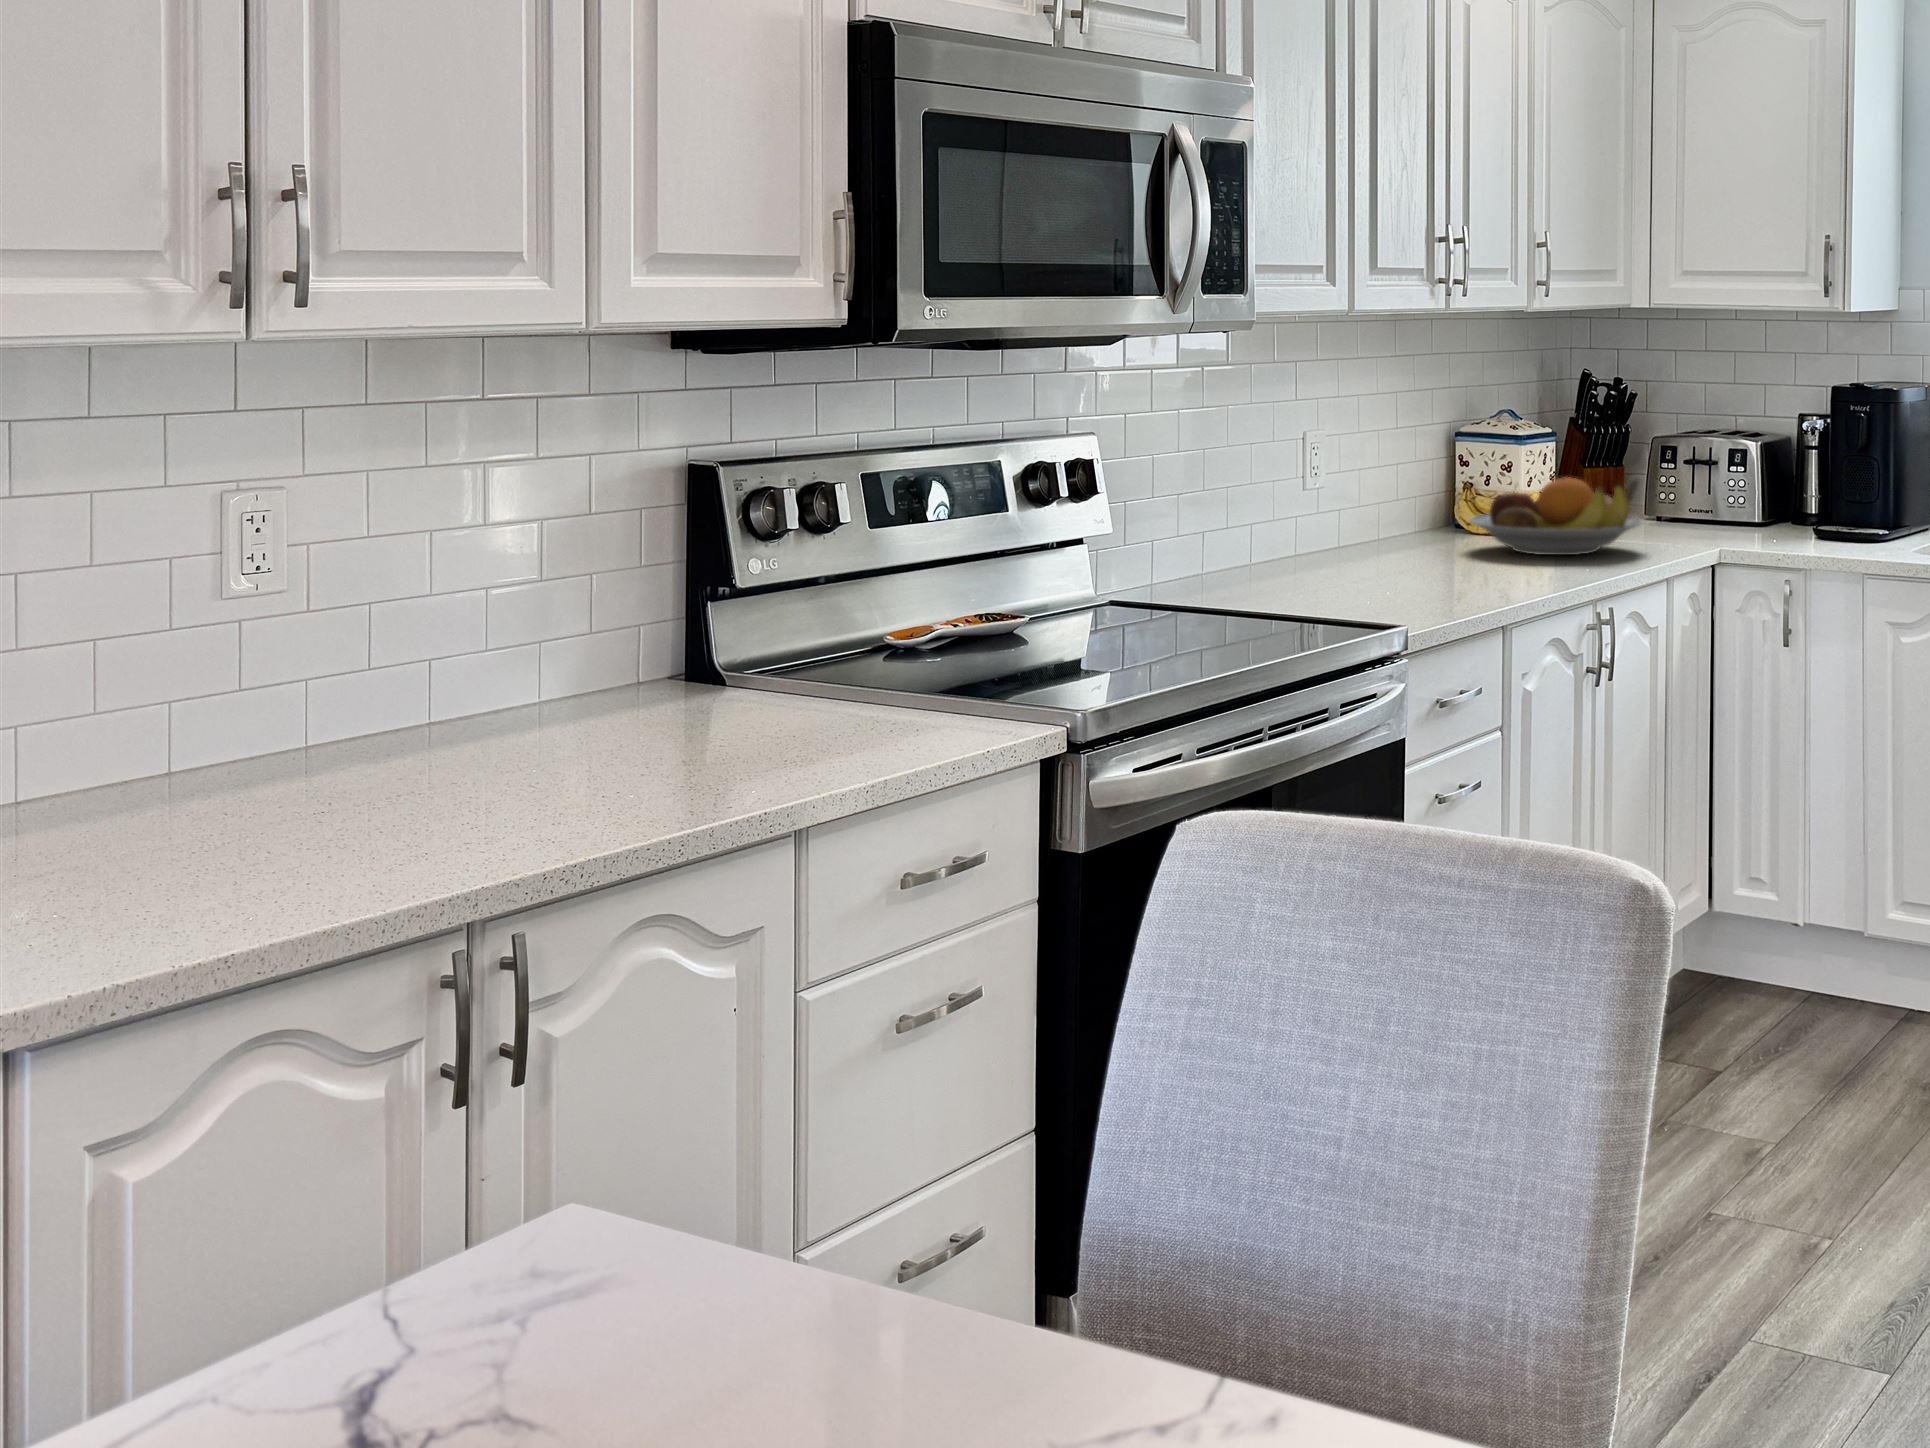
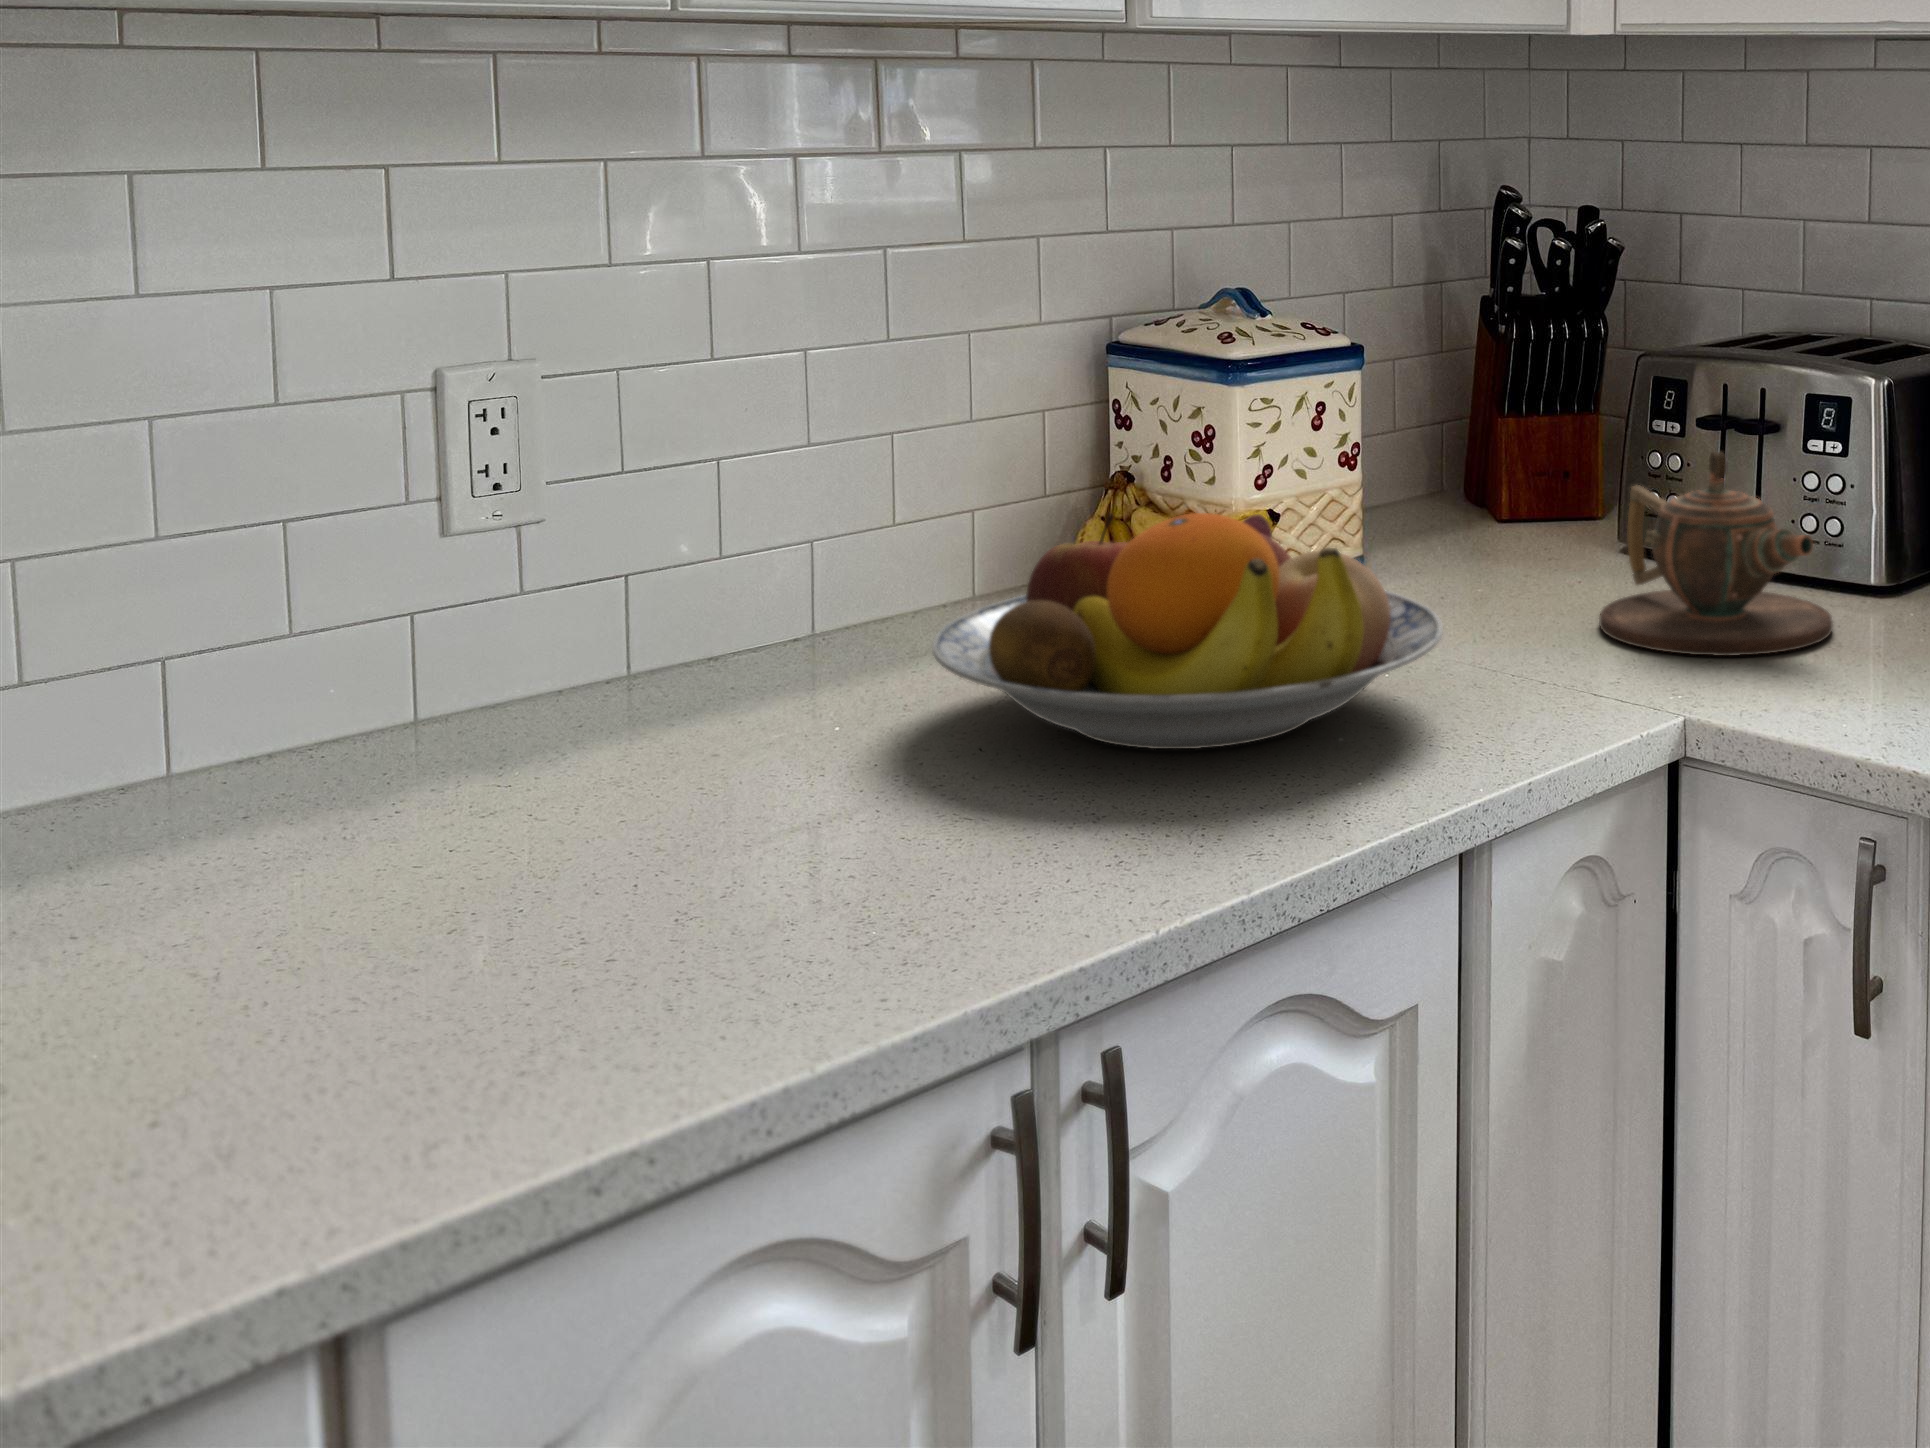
teapot: none [1662,467,1750,538] -> present [1599,452,1833,656]

